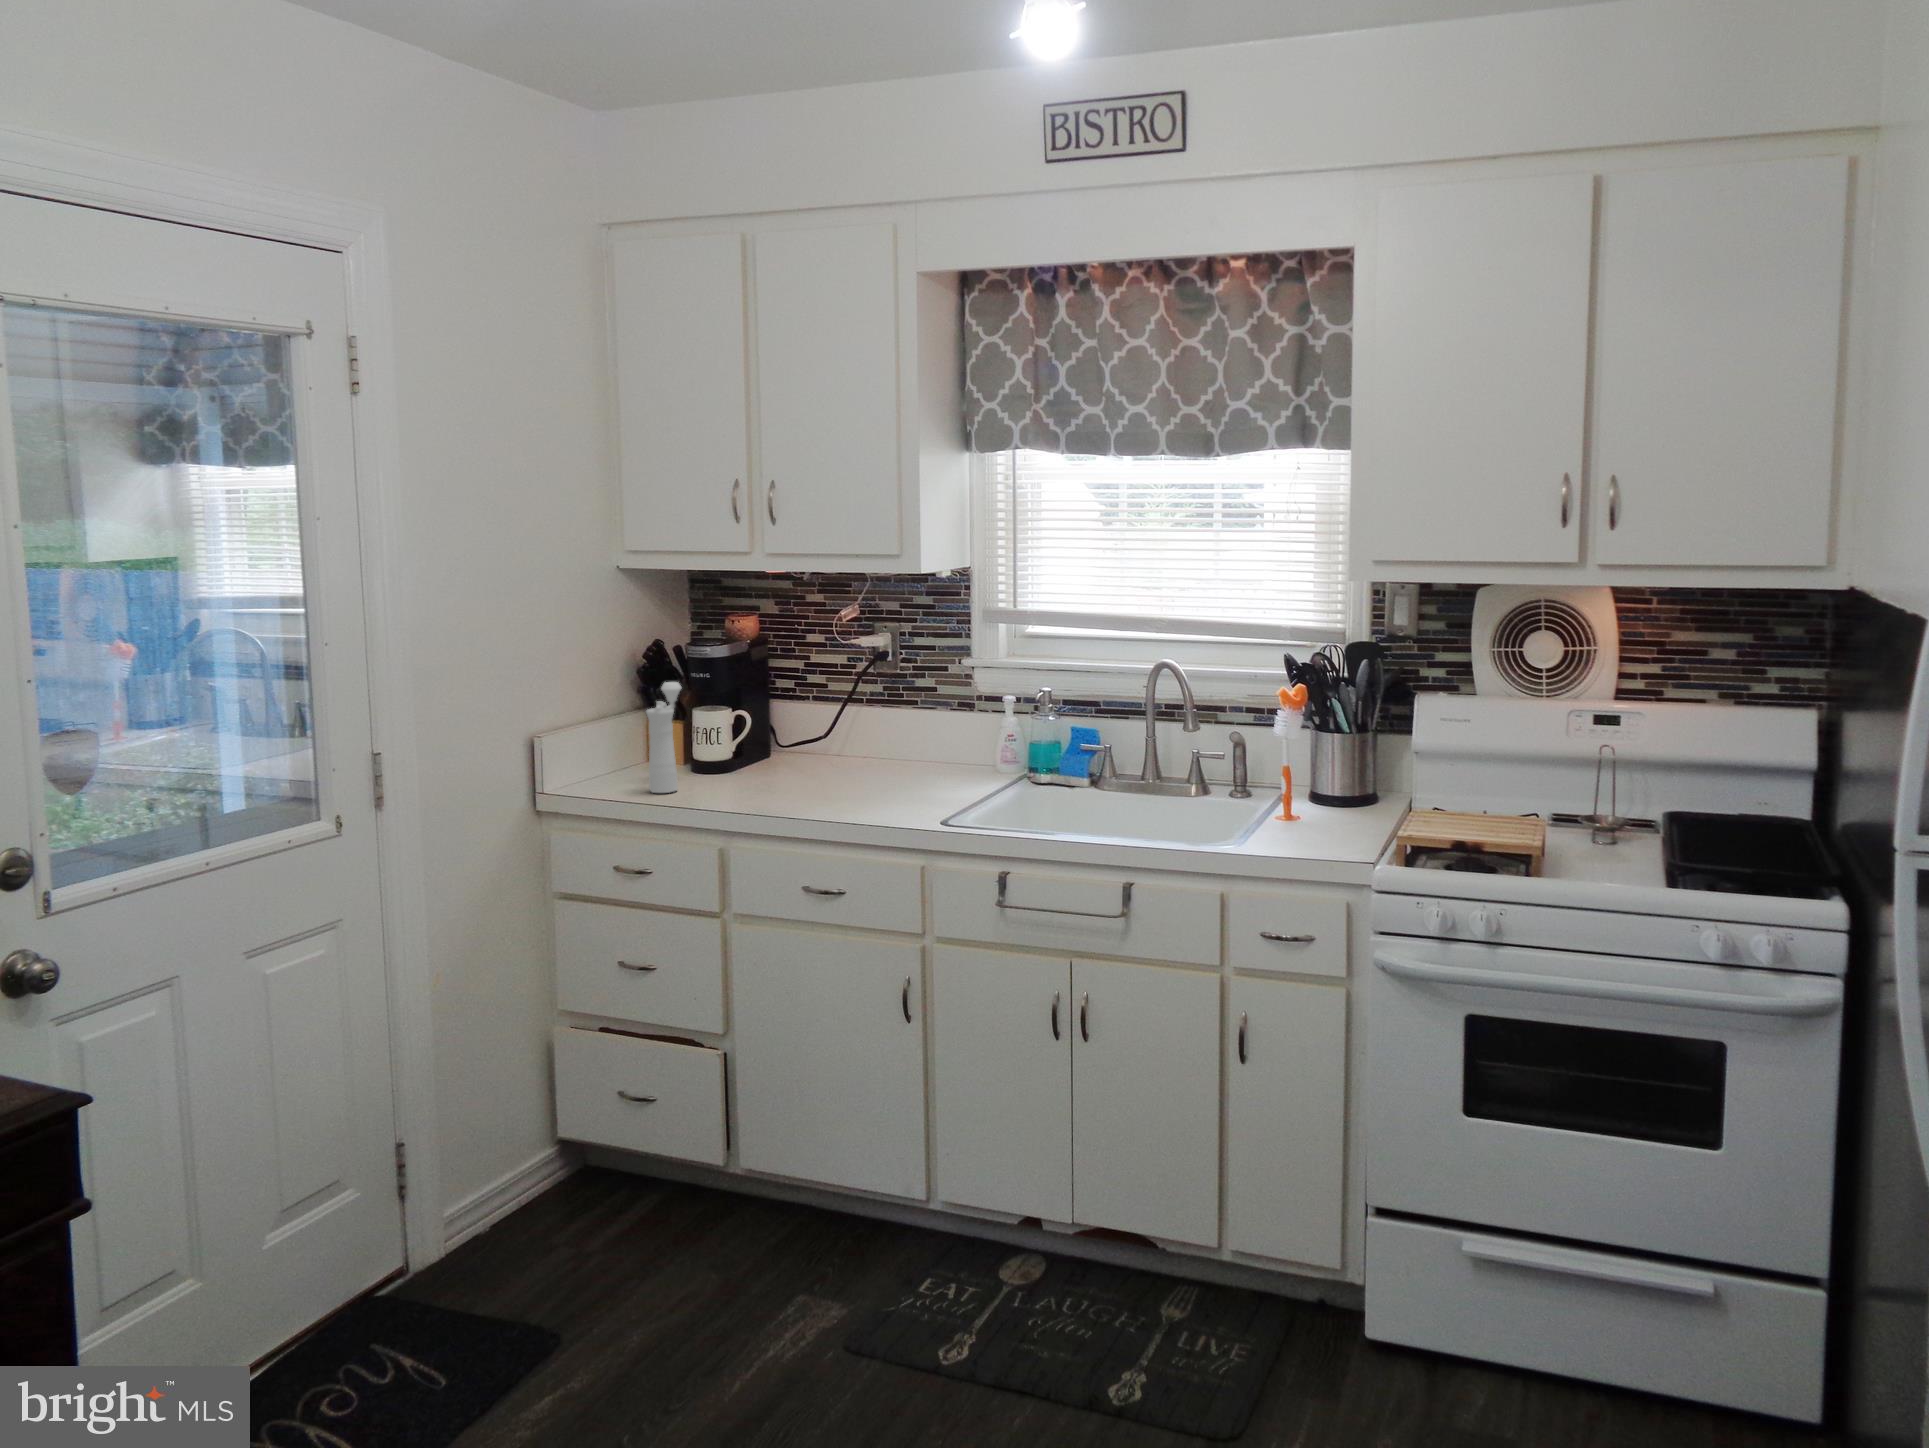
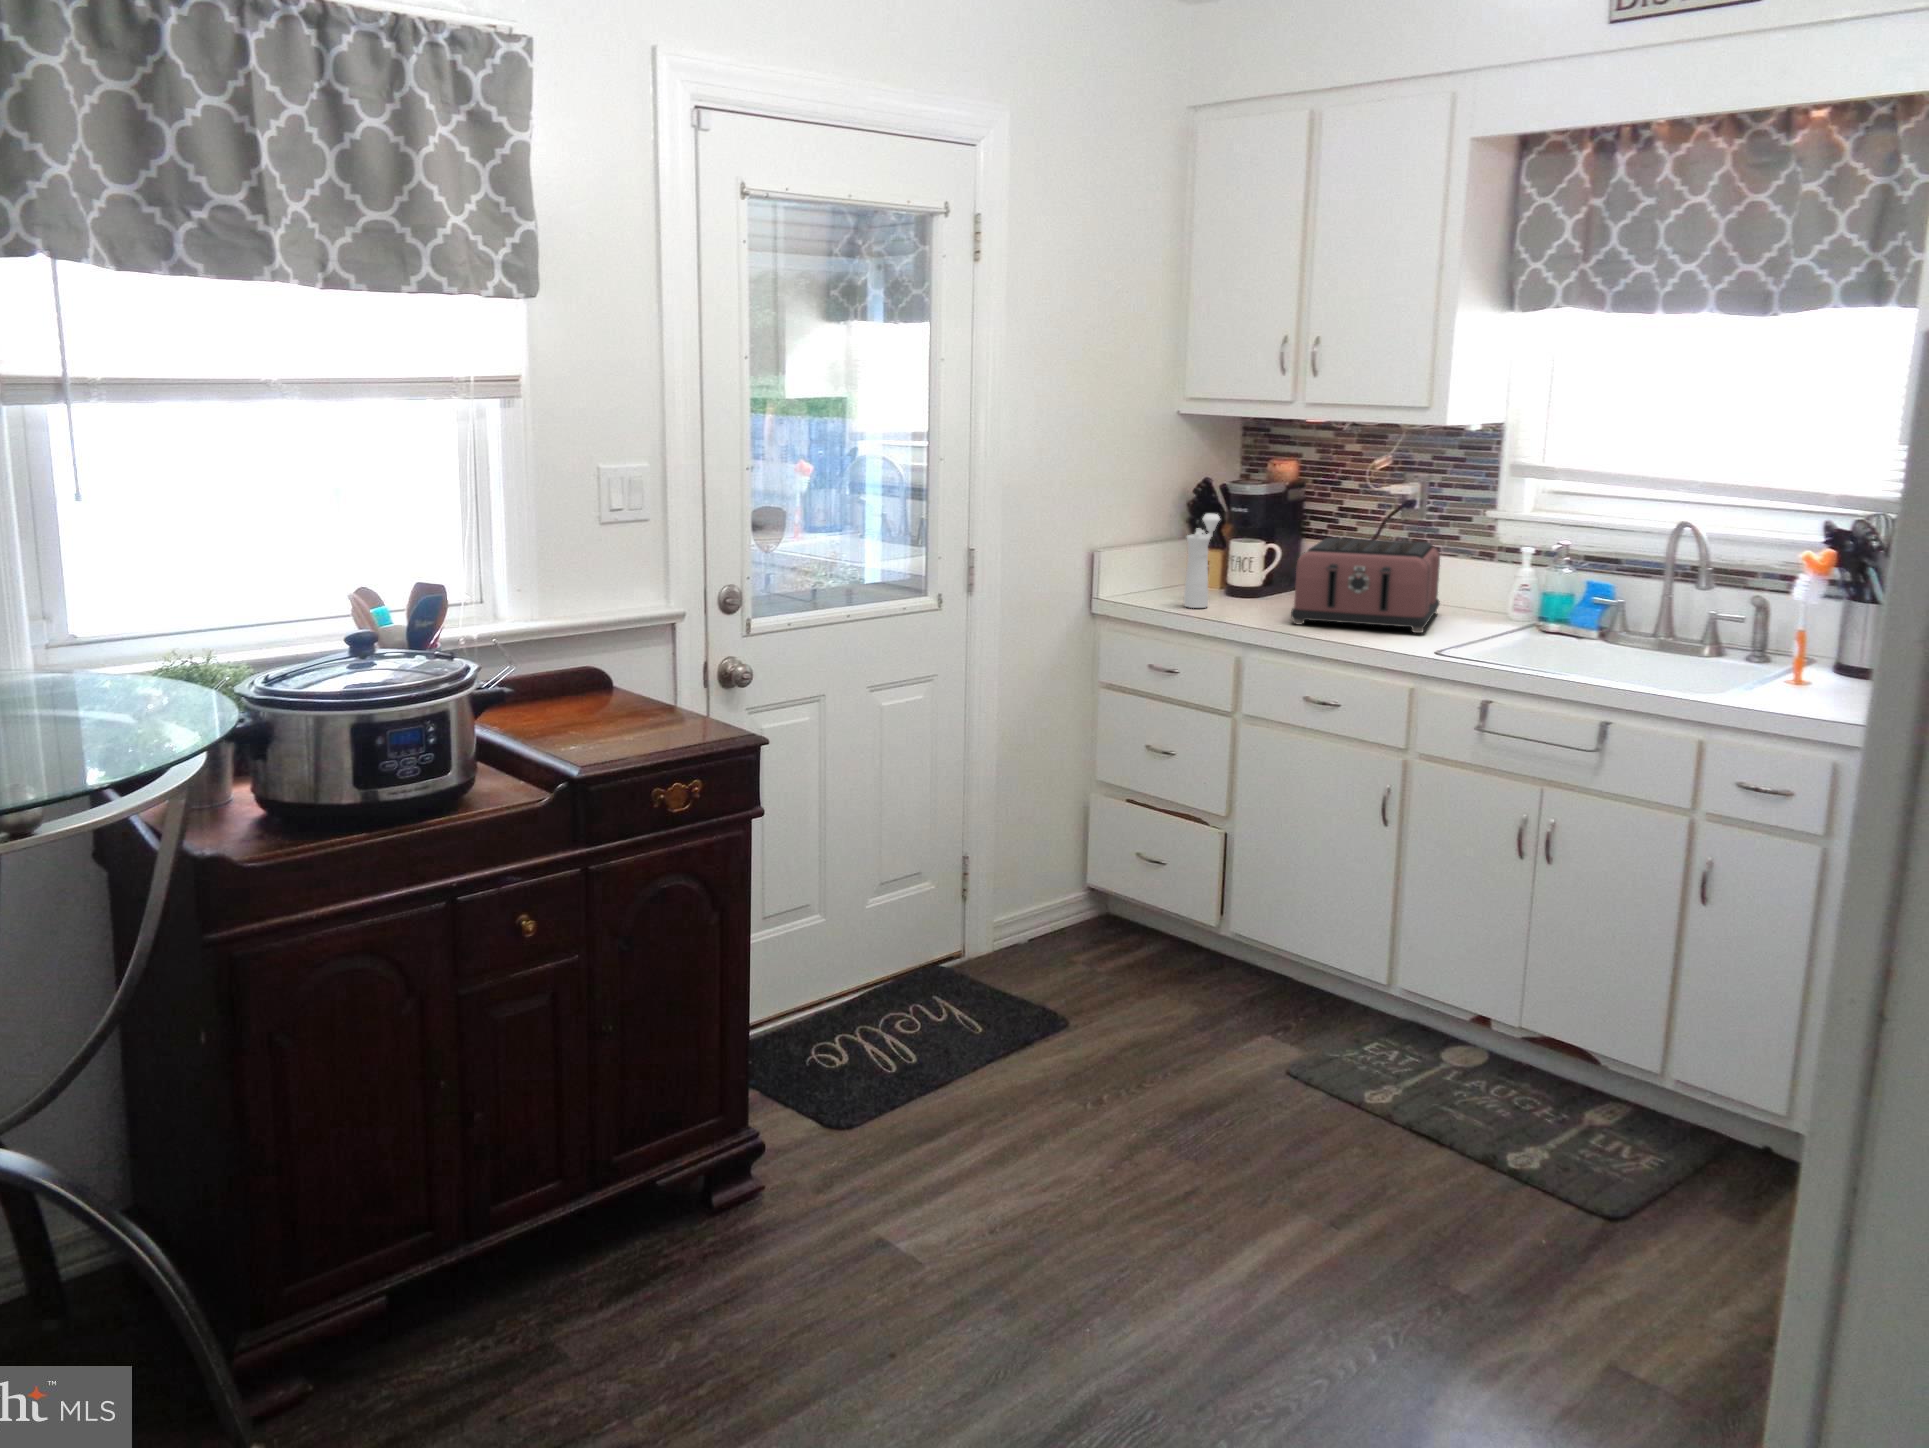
toaster: none [776,698,927,803] -> present [1291,538,1440,633]

